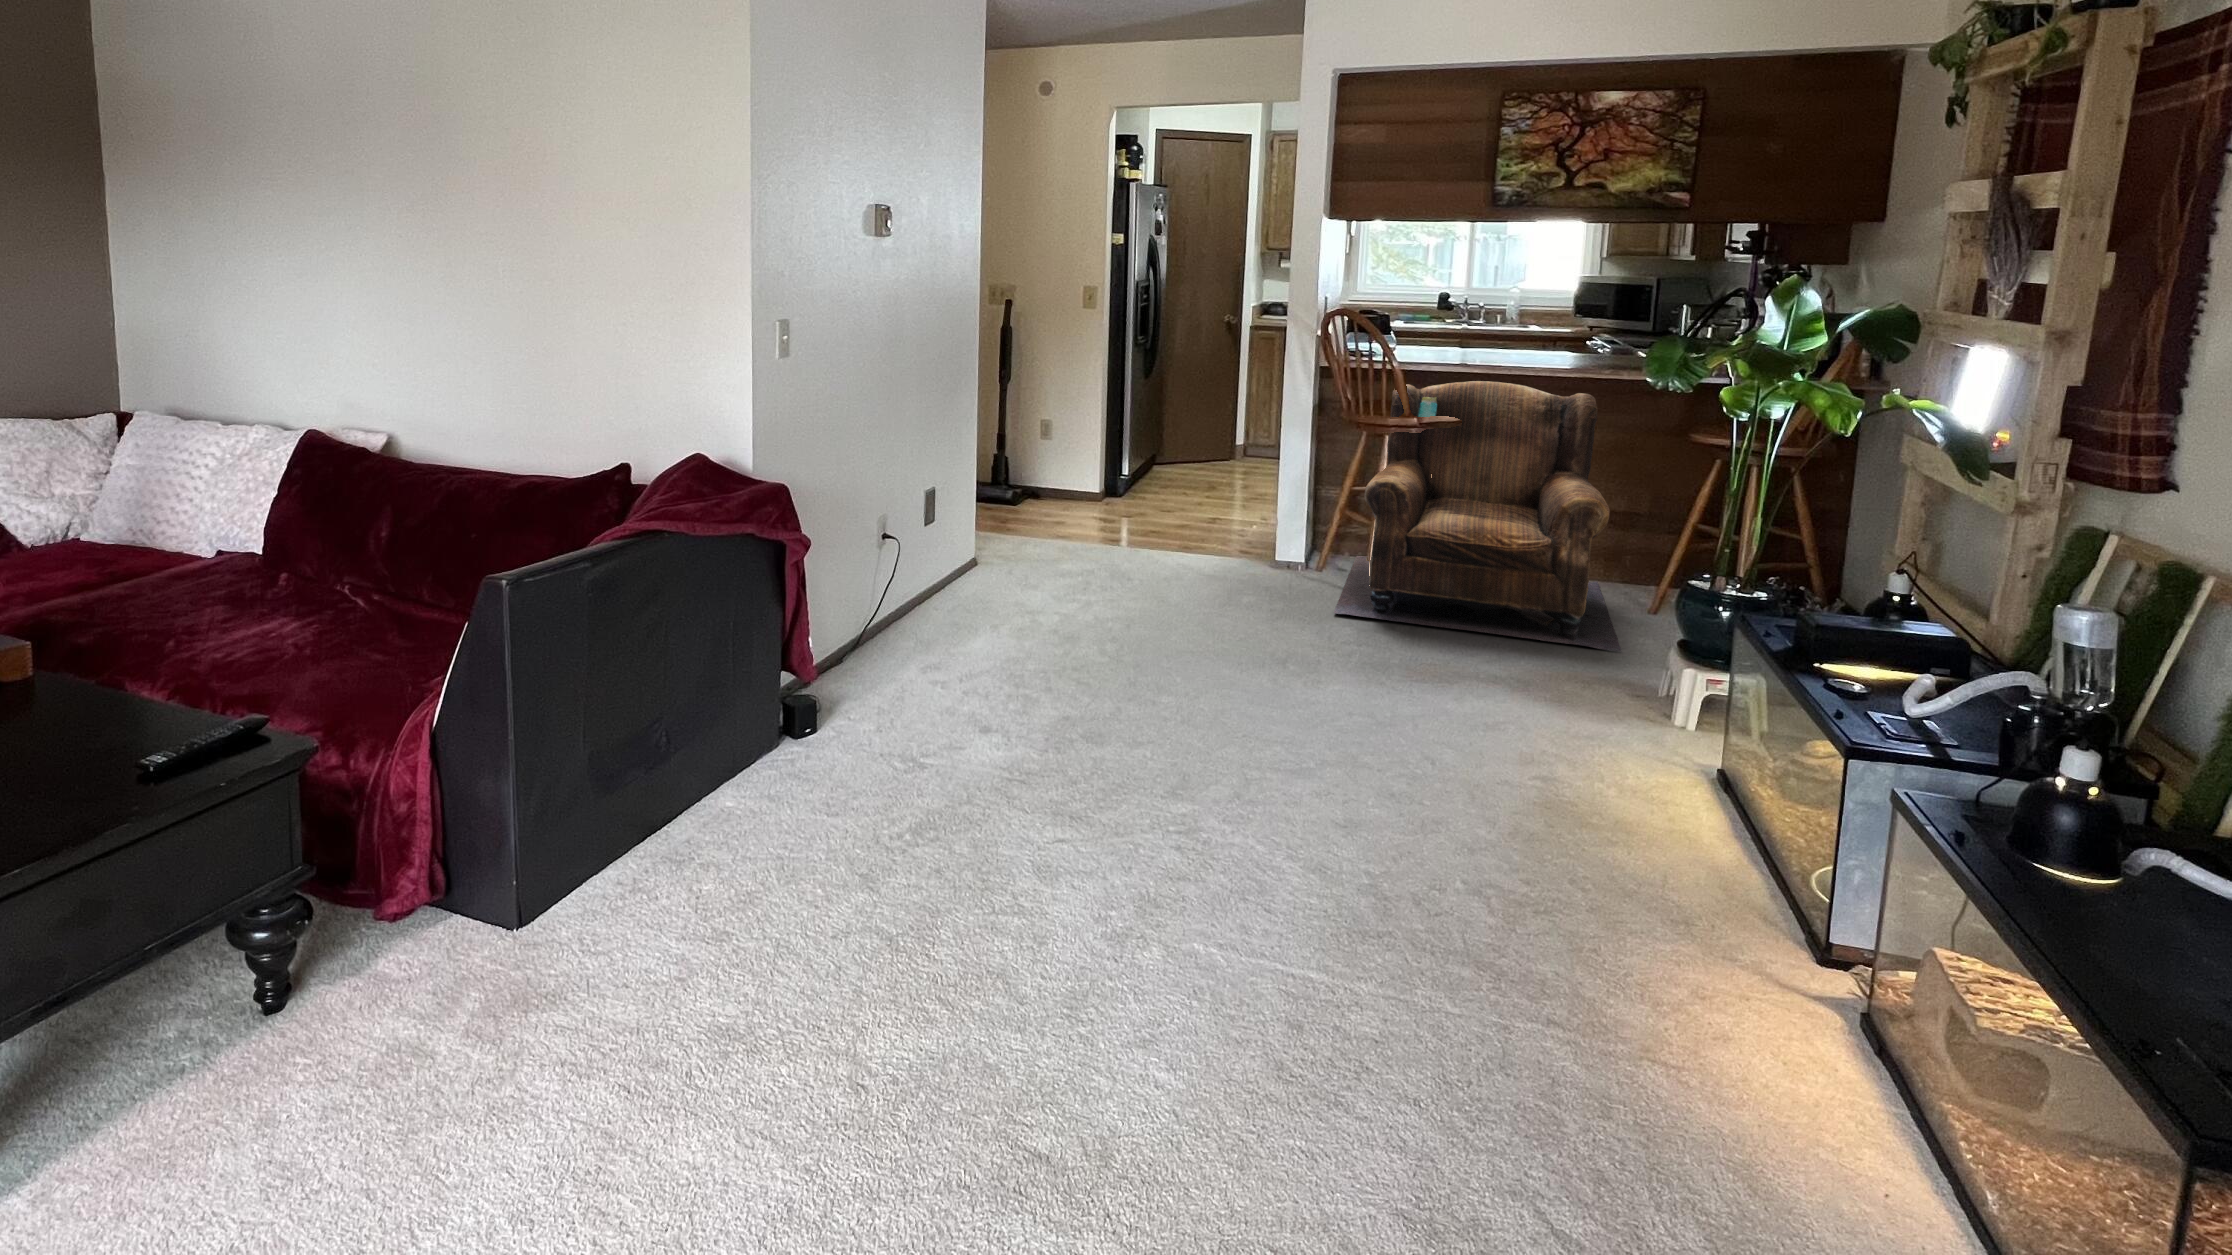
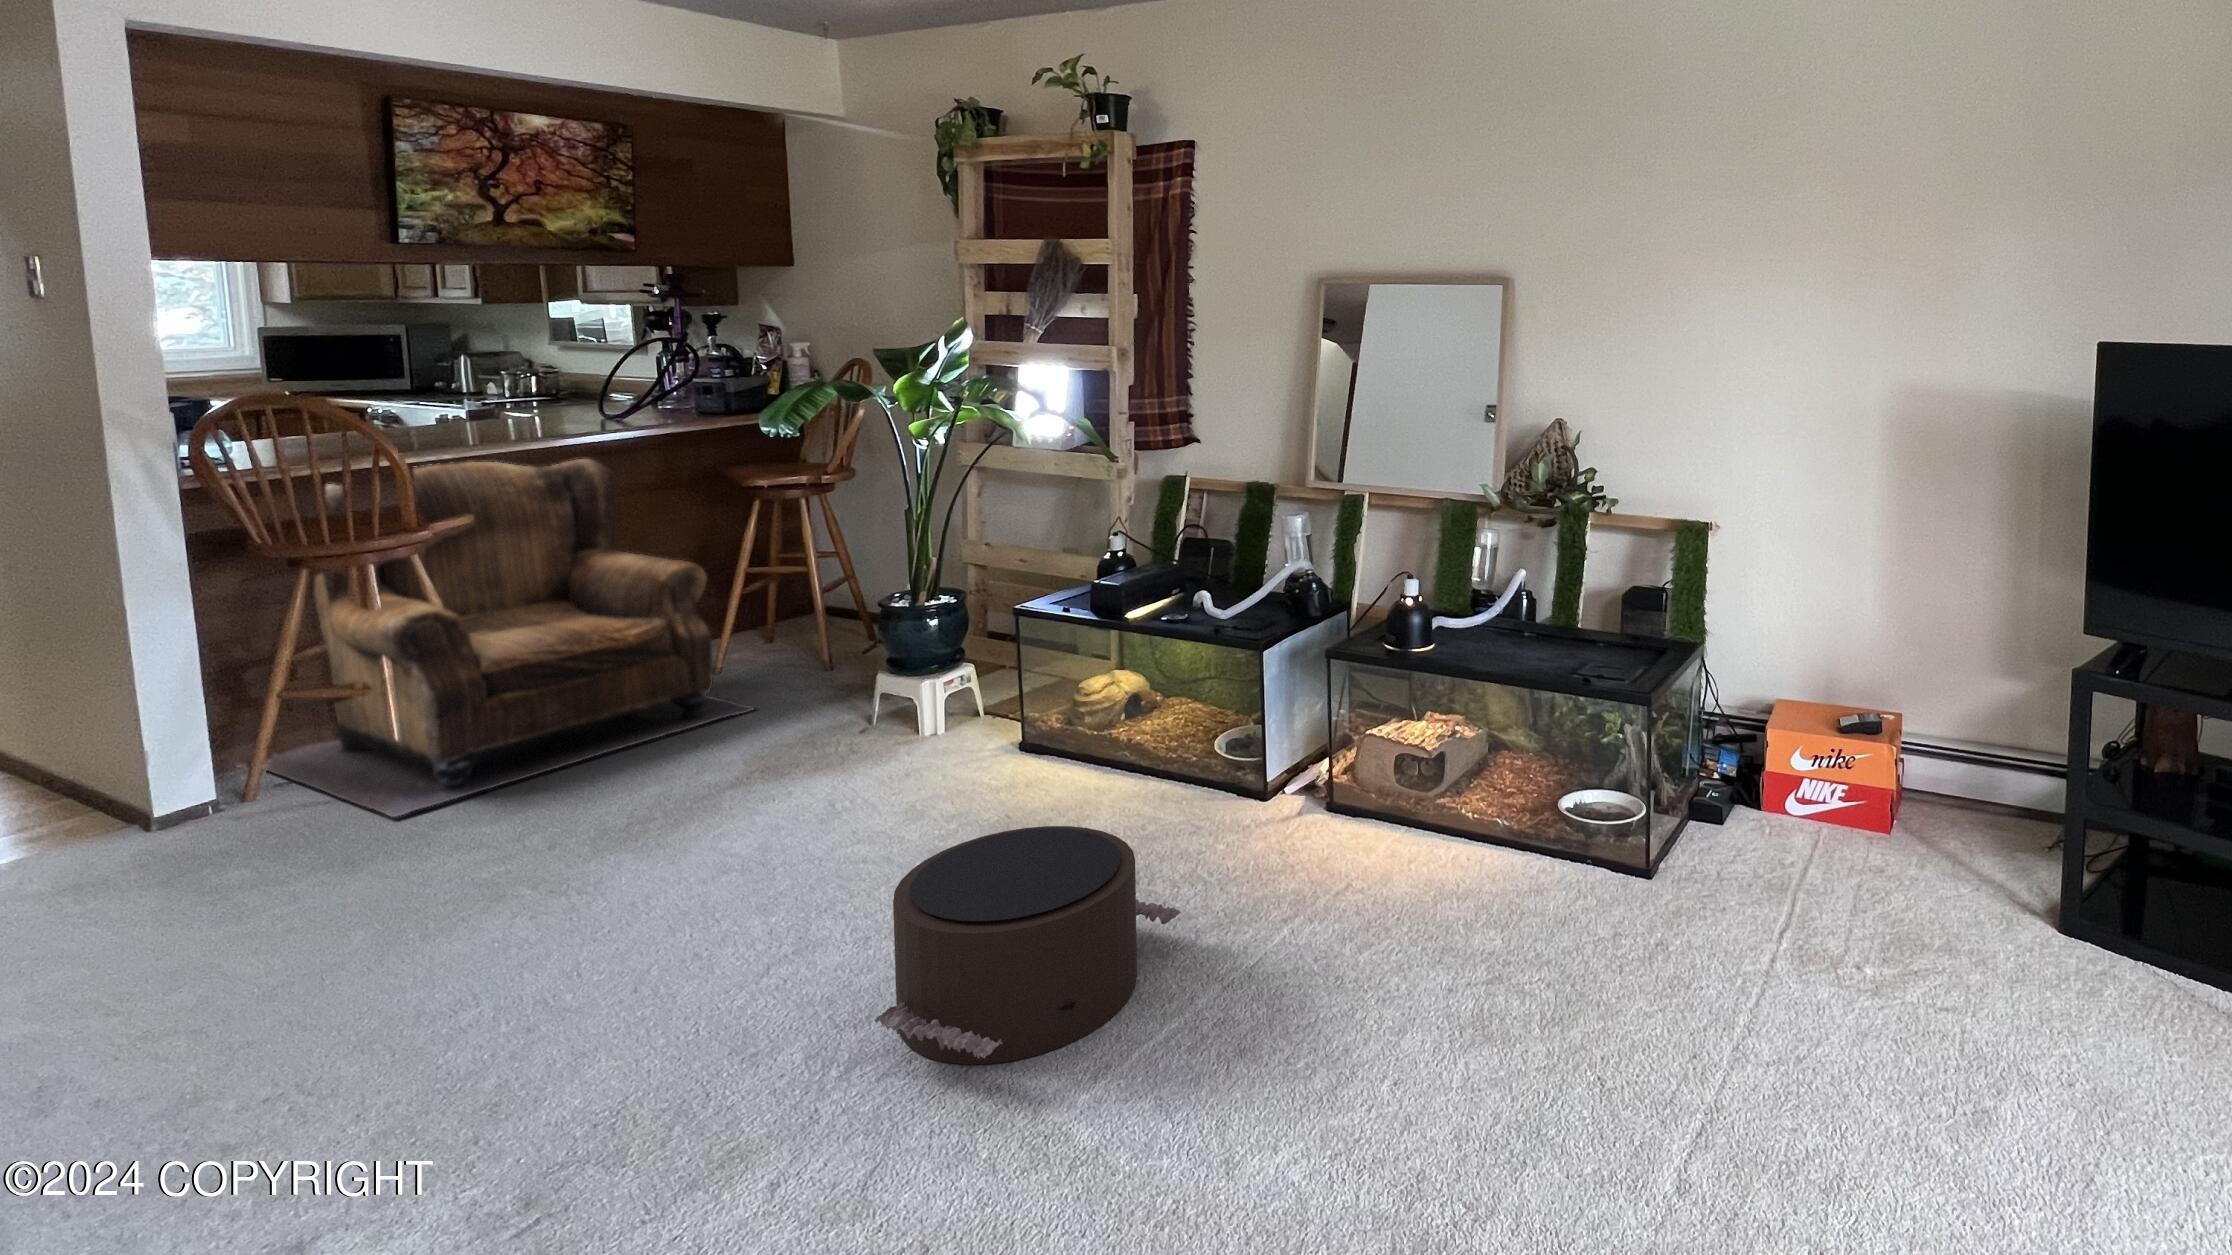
pouf: none [1167,742,1443,948] -> present [875,826,1181,1064]

